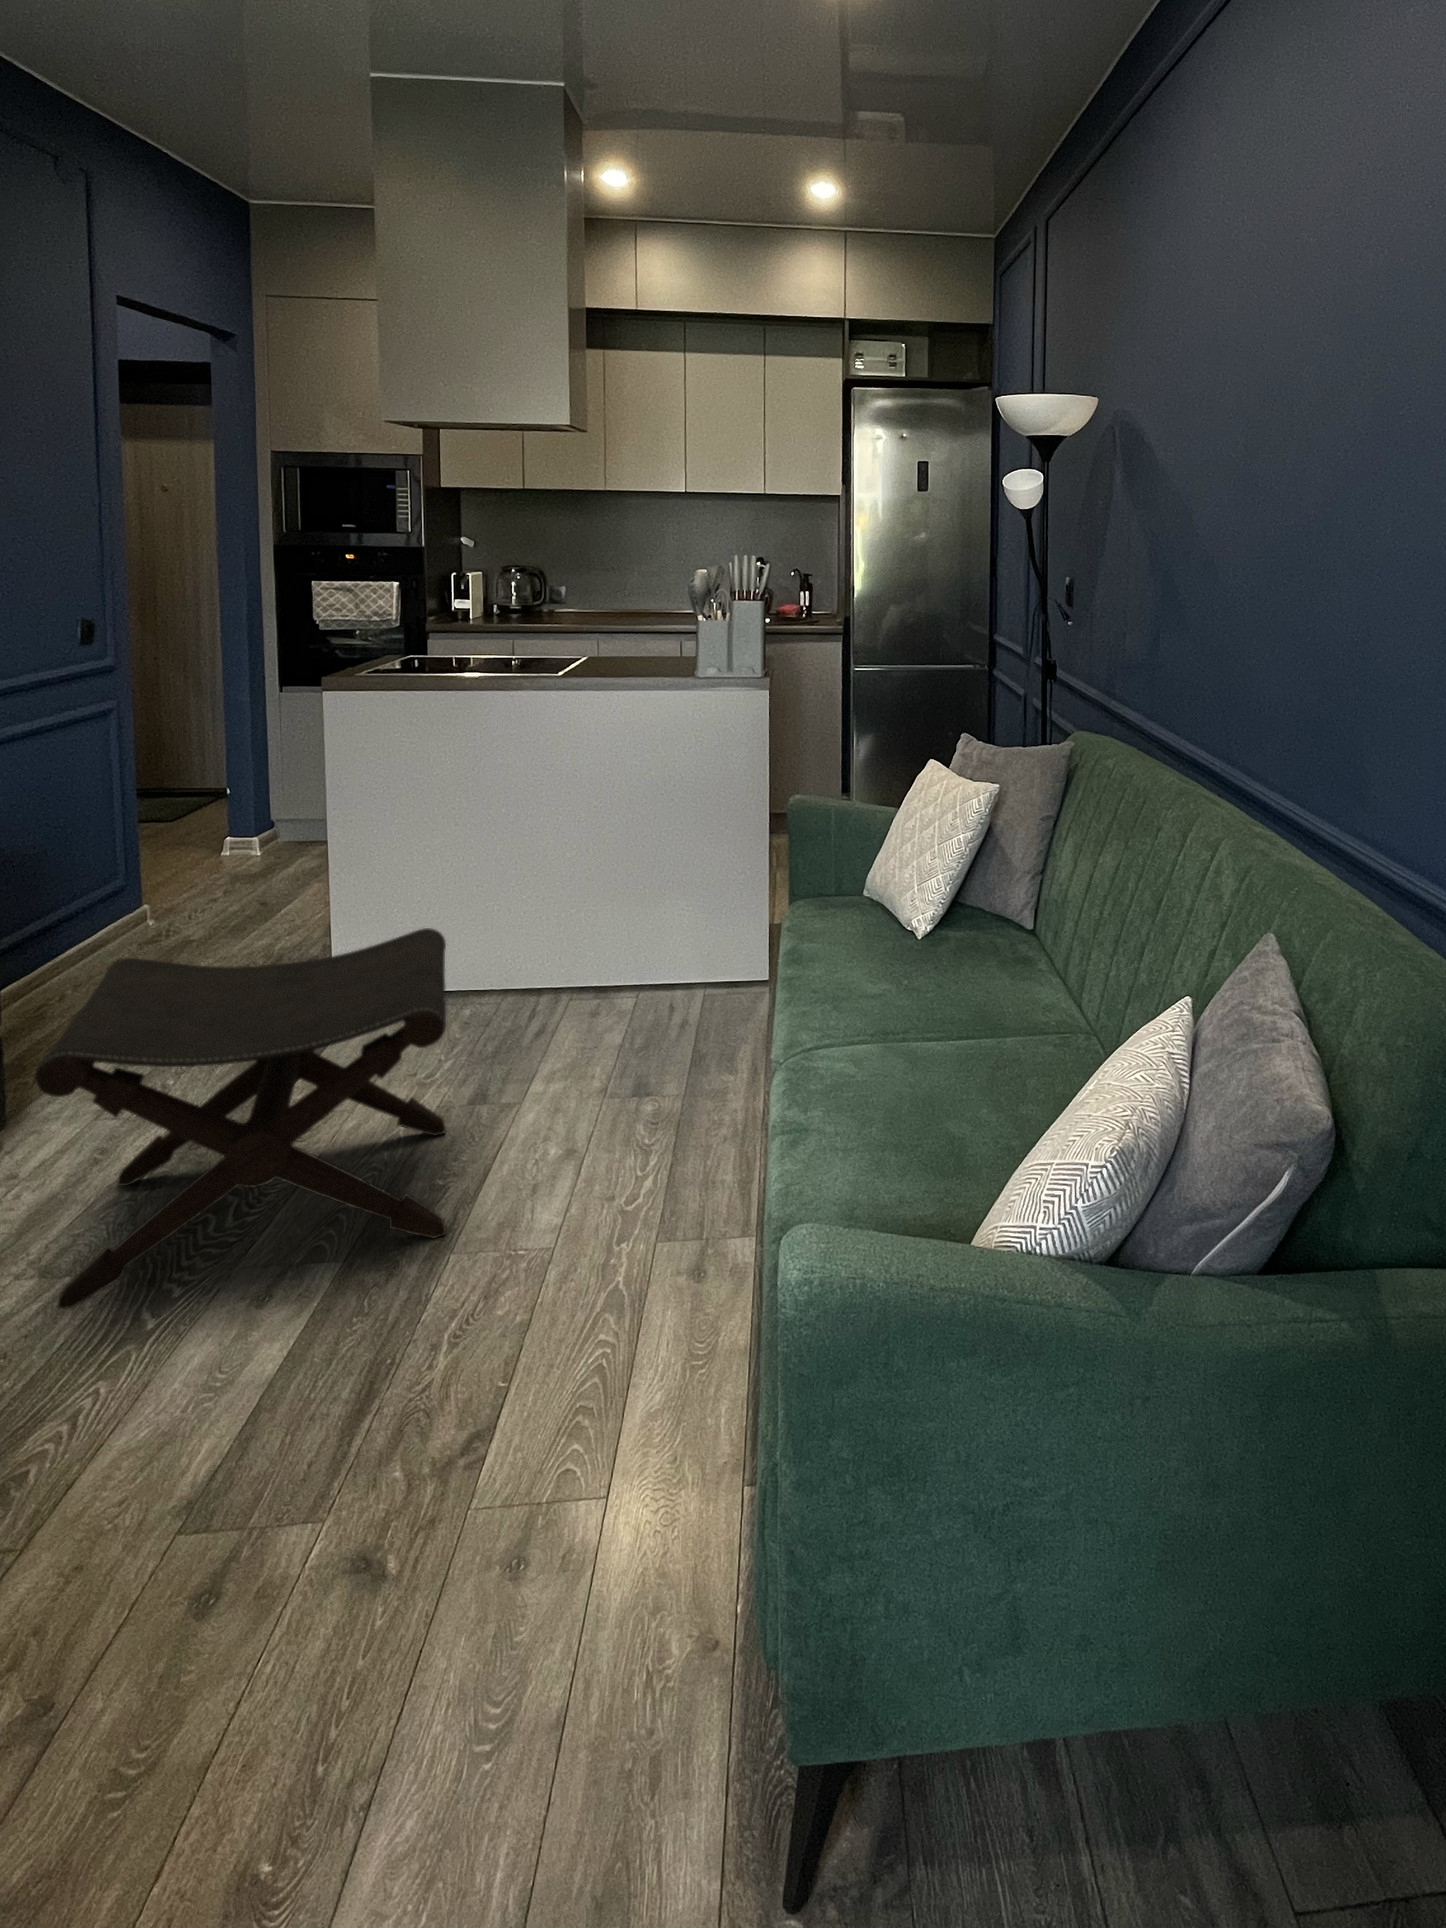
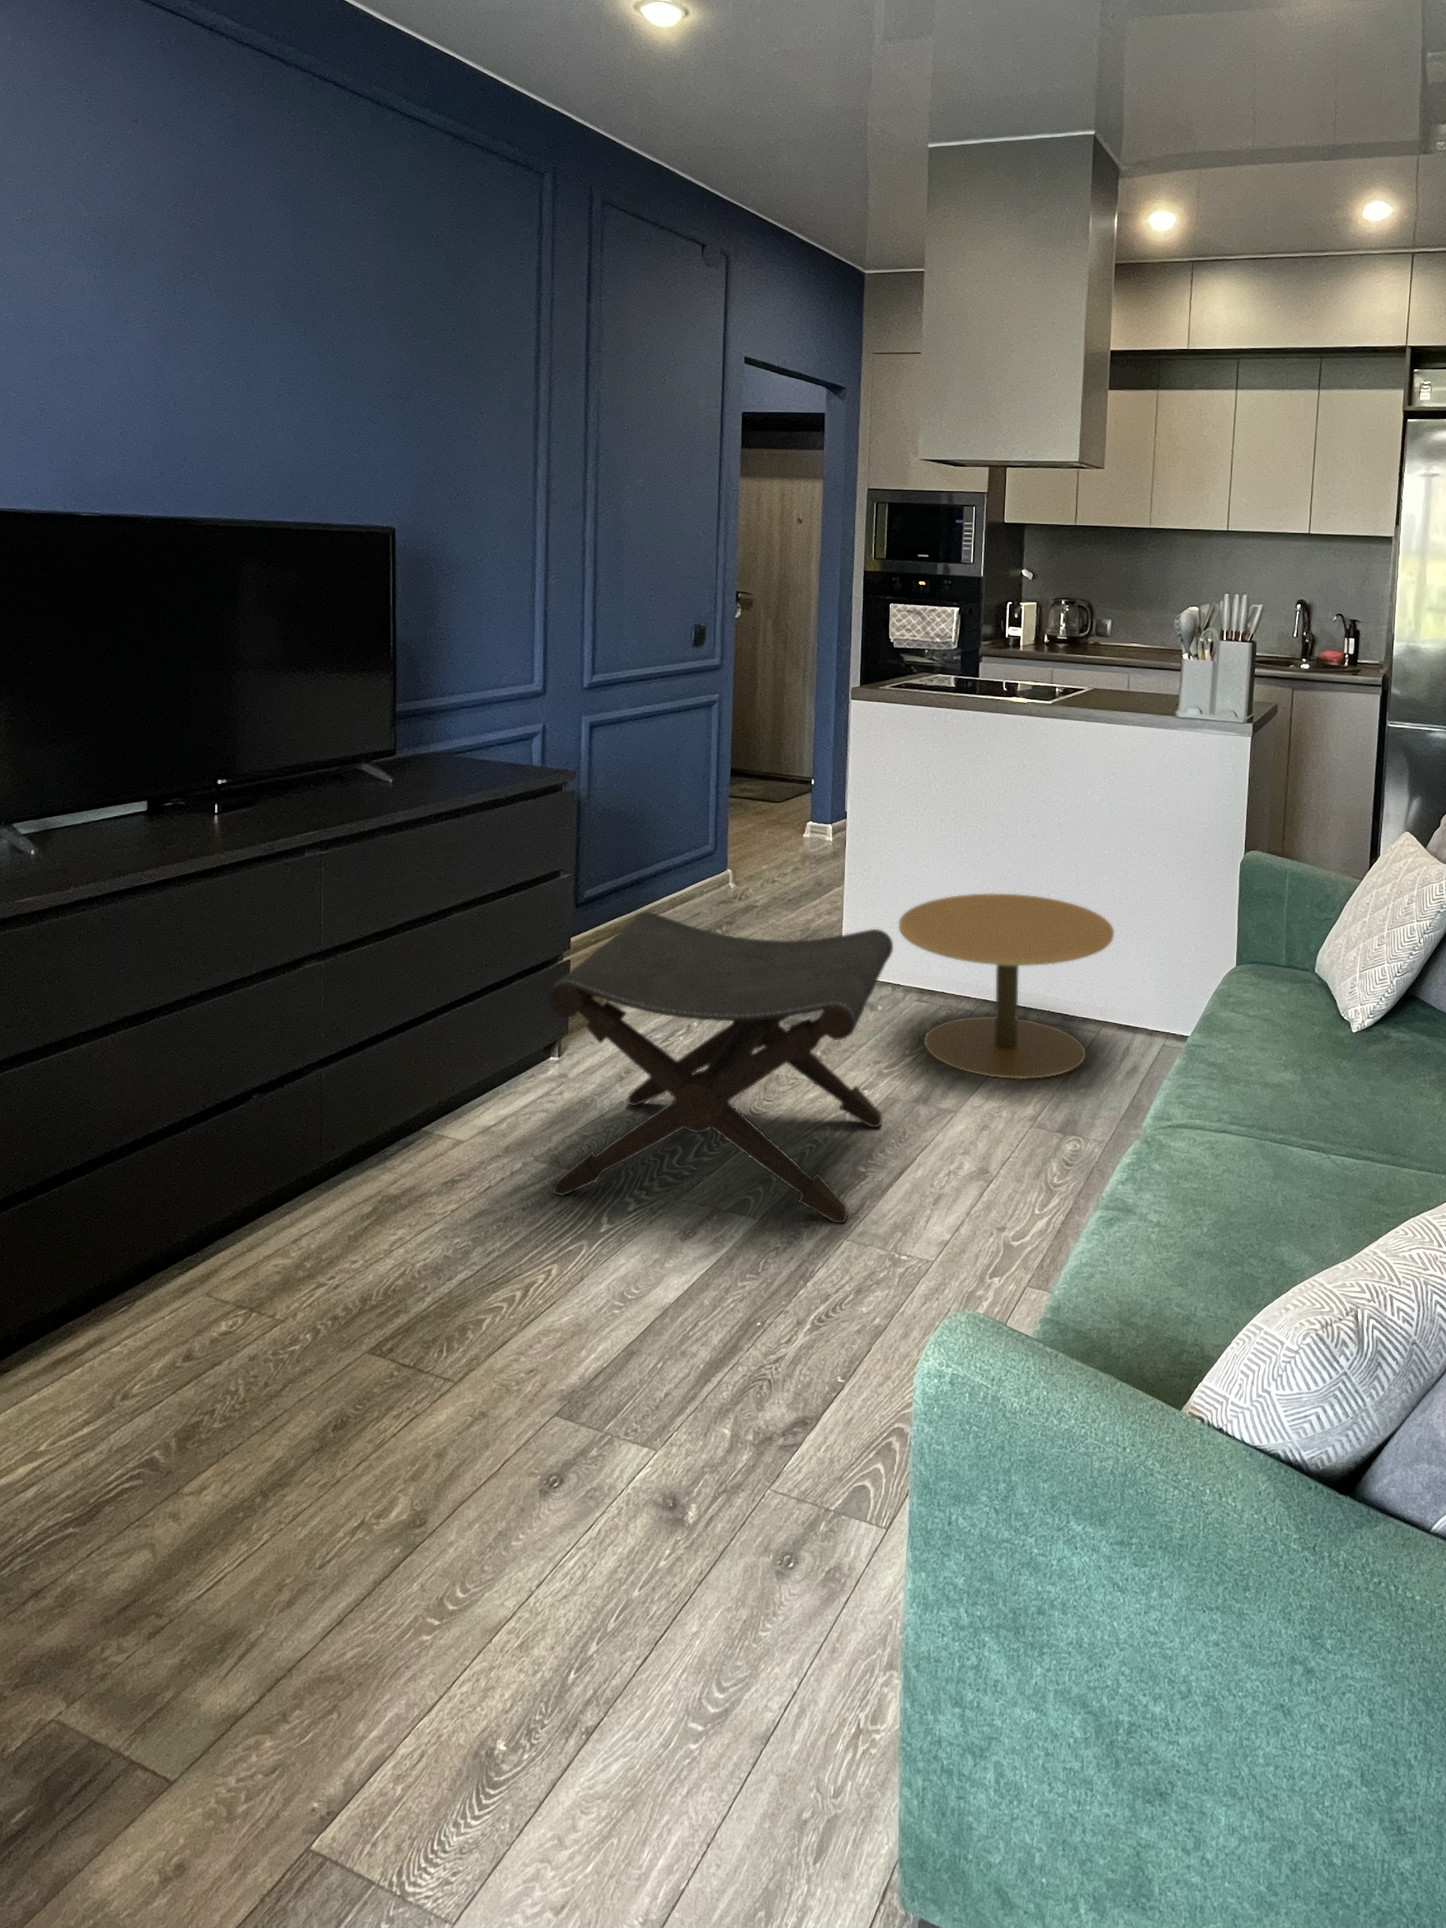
side table: none [423,870,655,1058] -> present [899,894,1114,1079]

